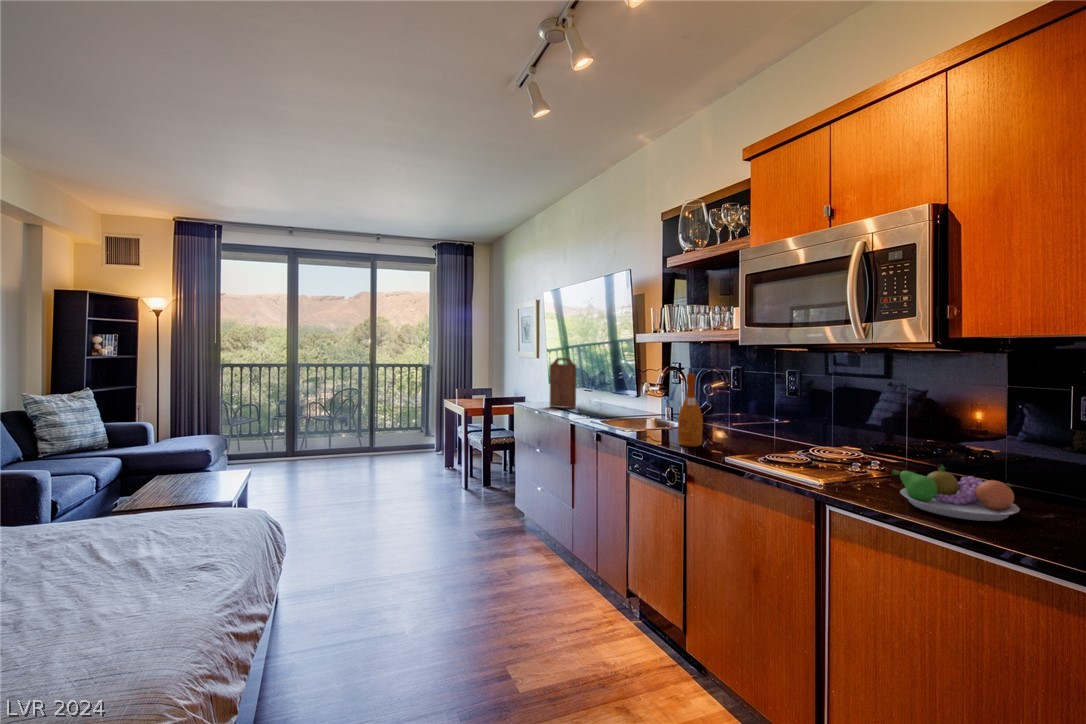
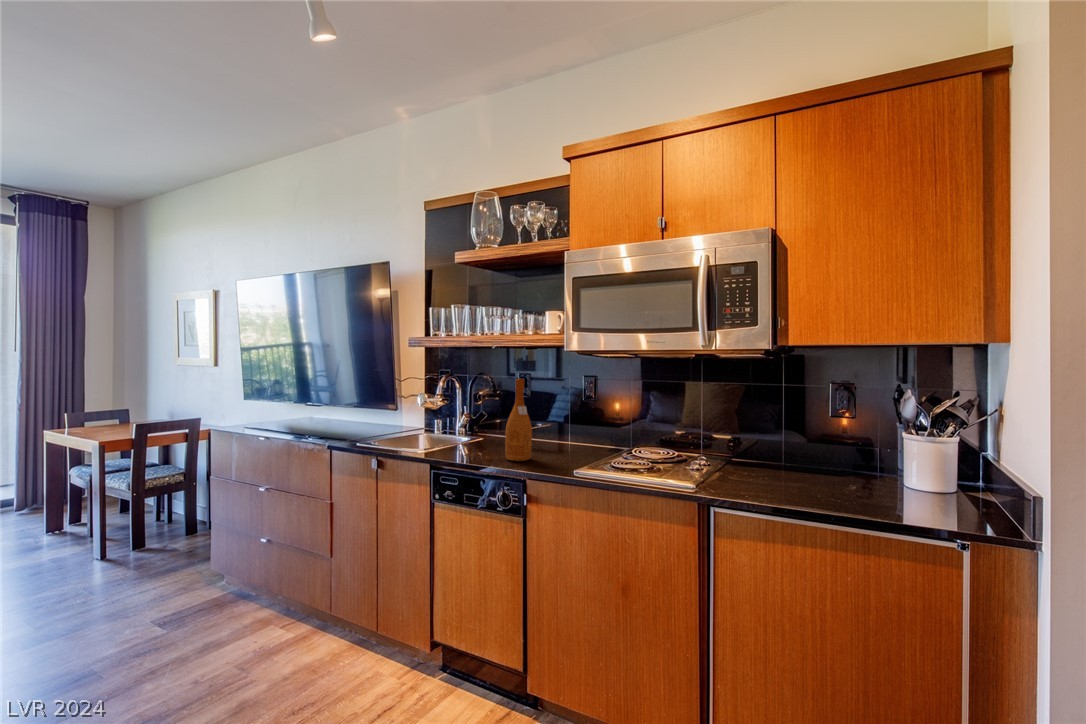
cutting board: present [550,358,576,408] -> none [269,358,310,423]
fruit bowl: present [892,465,1020,521] -> none [757,457,856,504]

